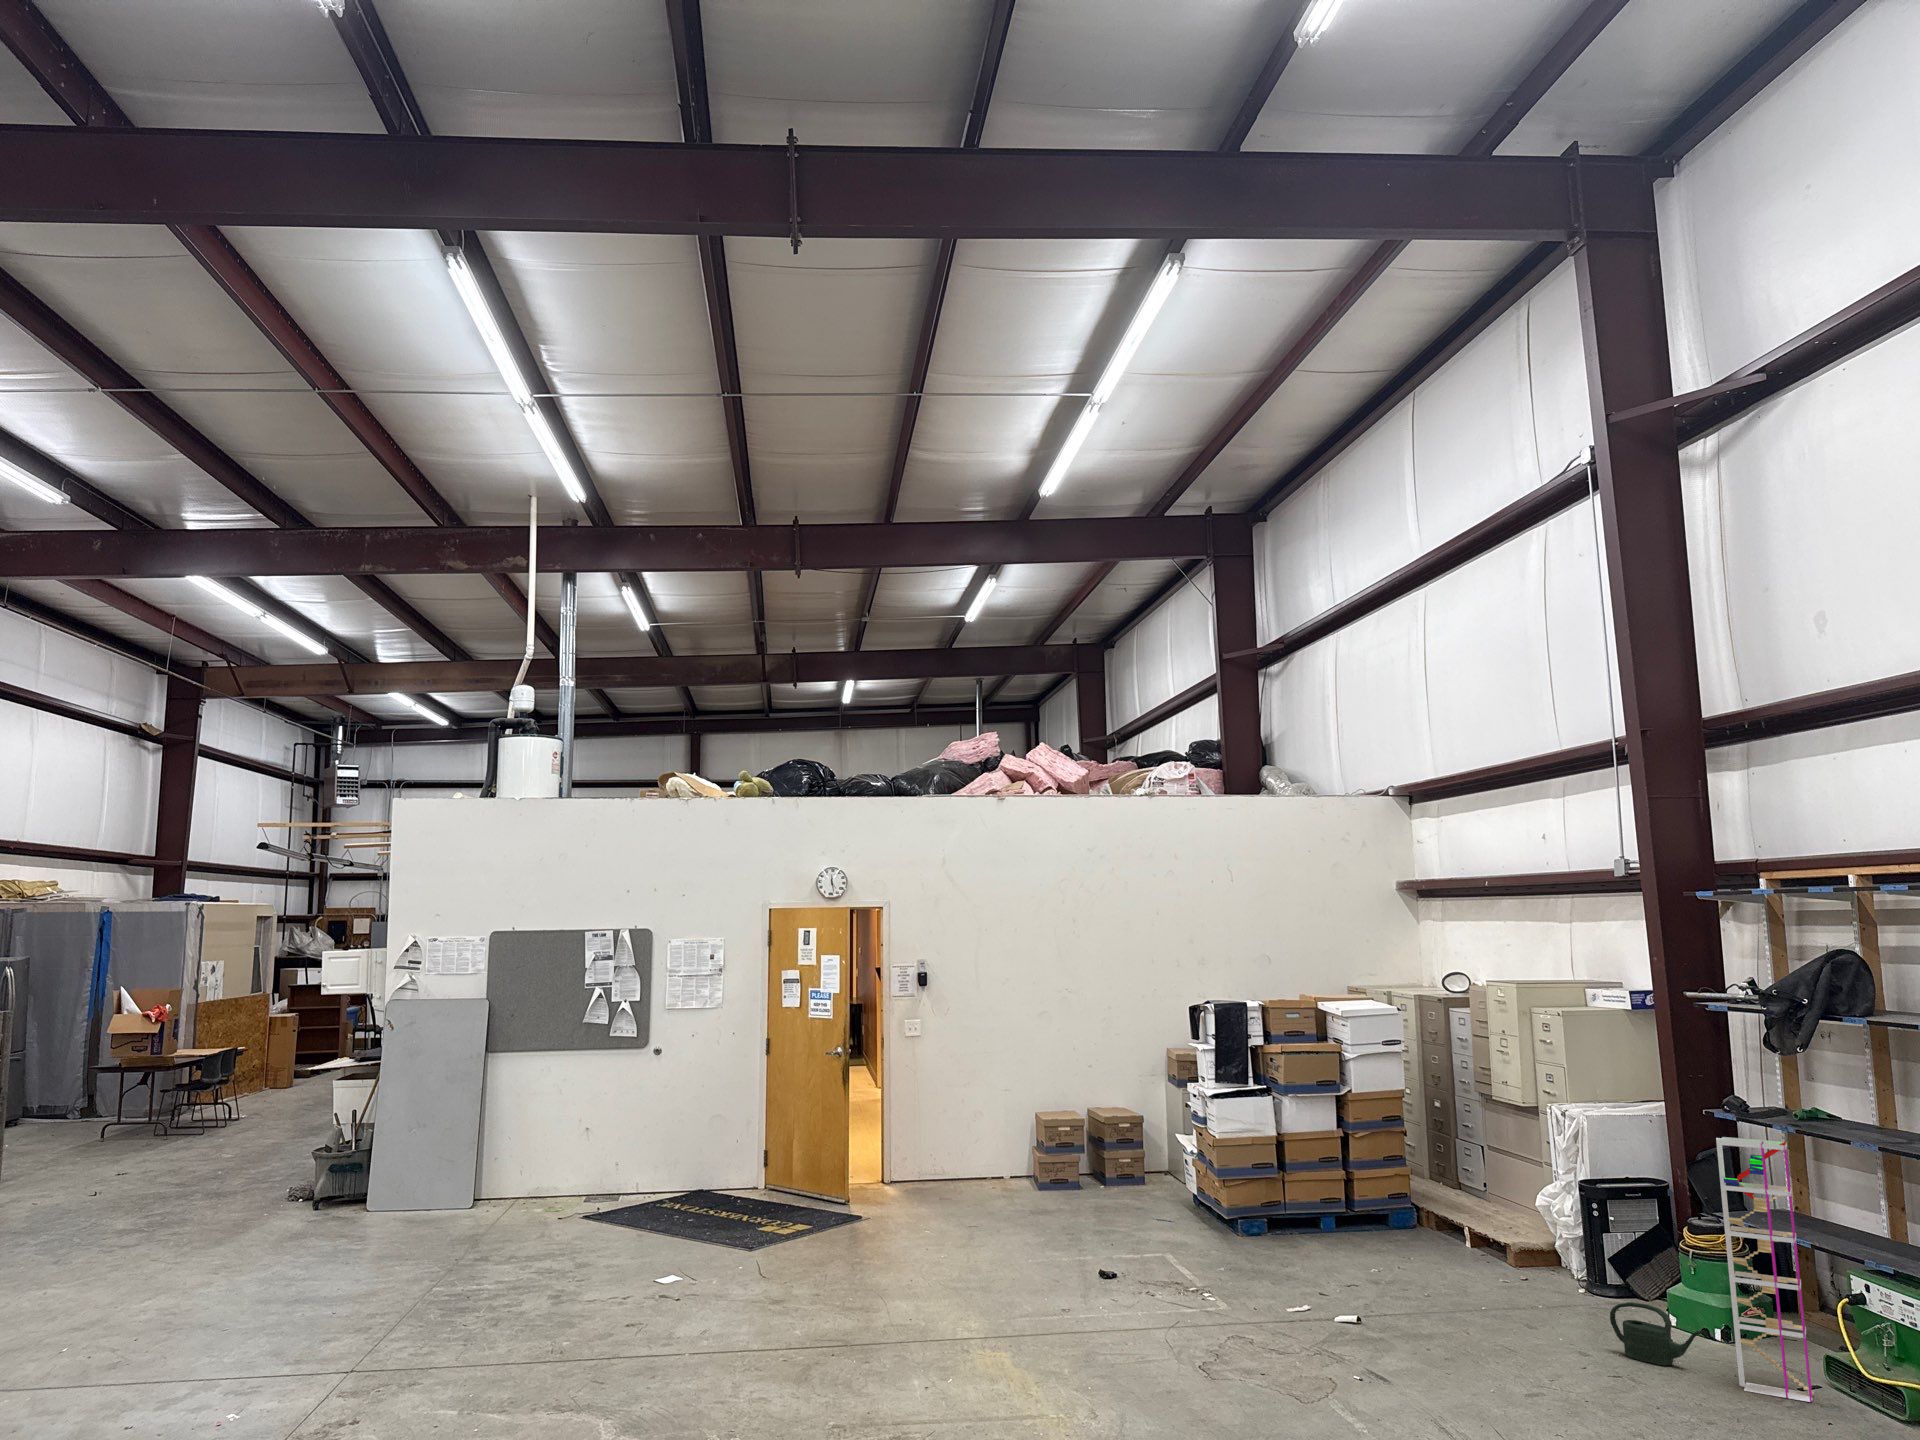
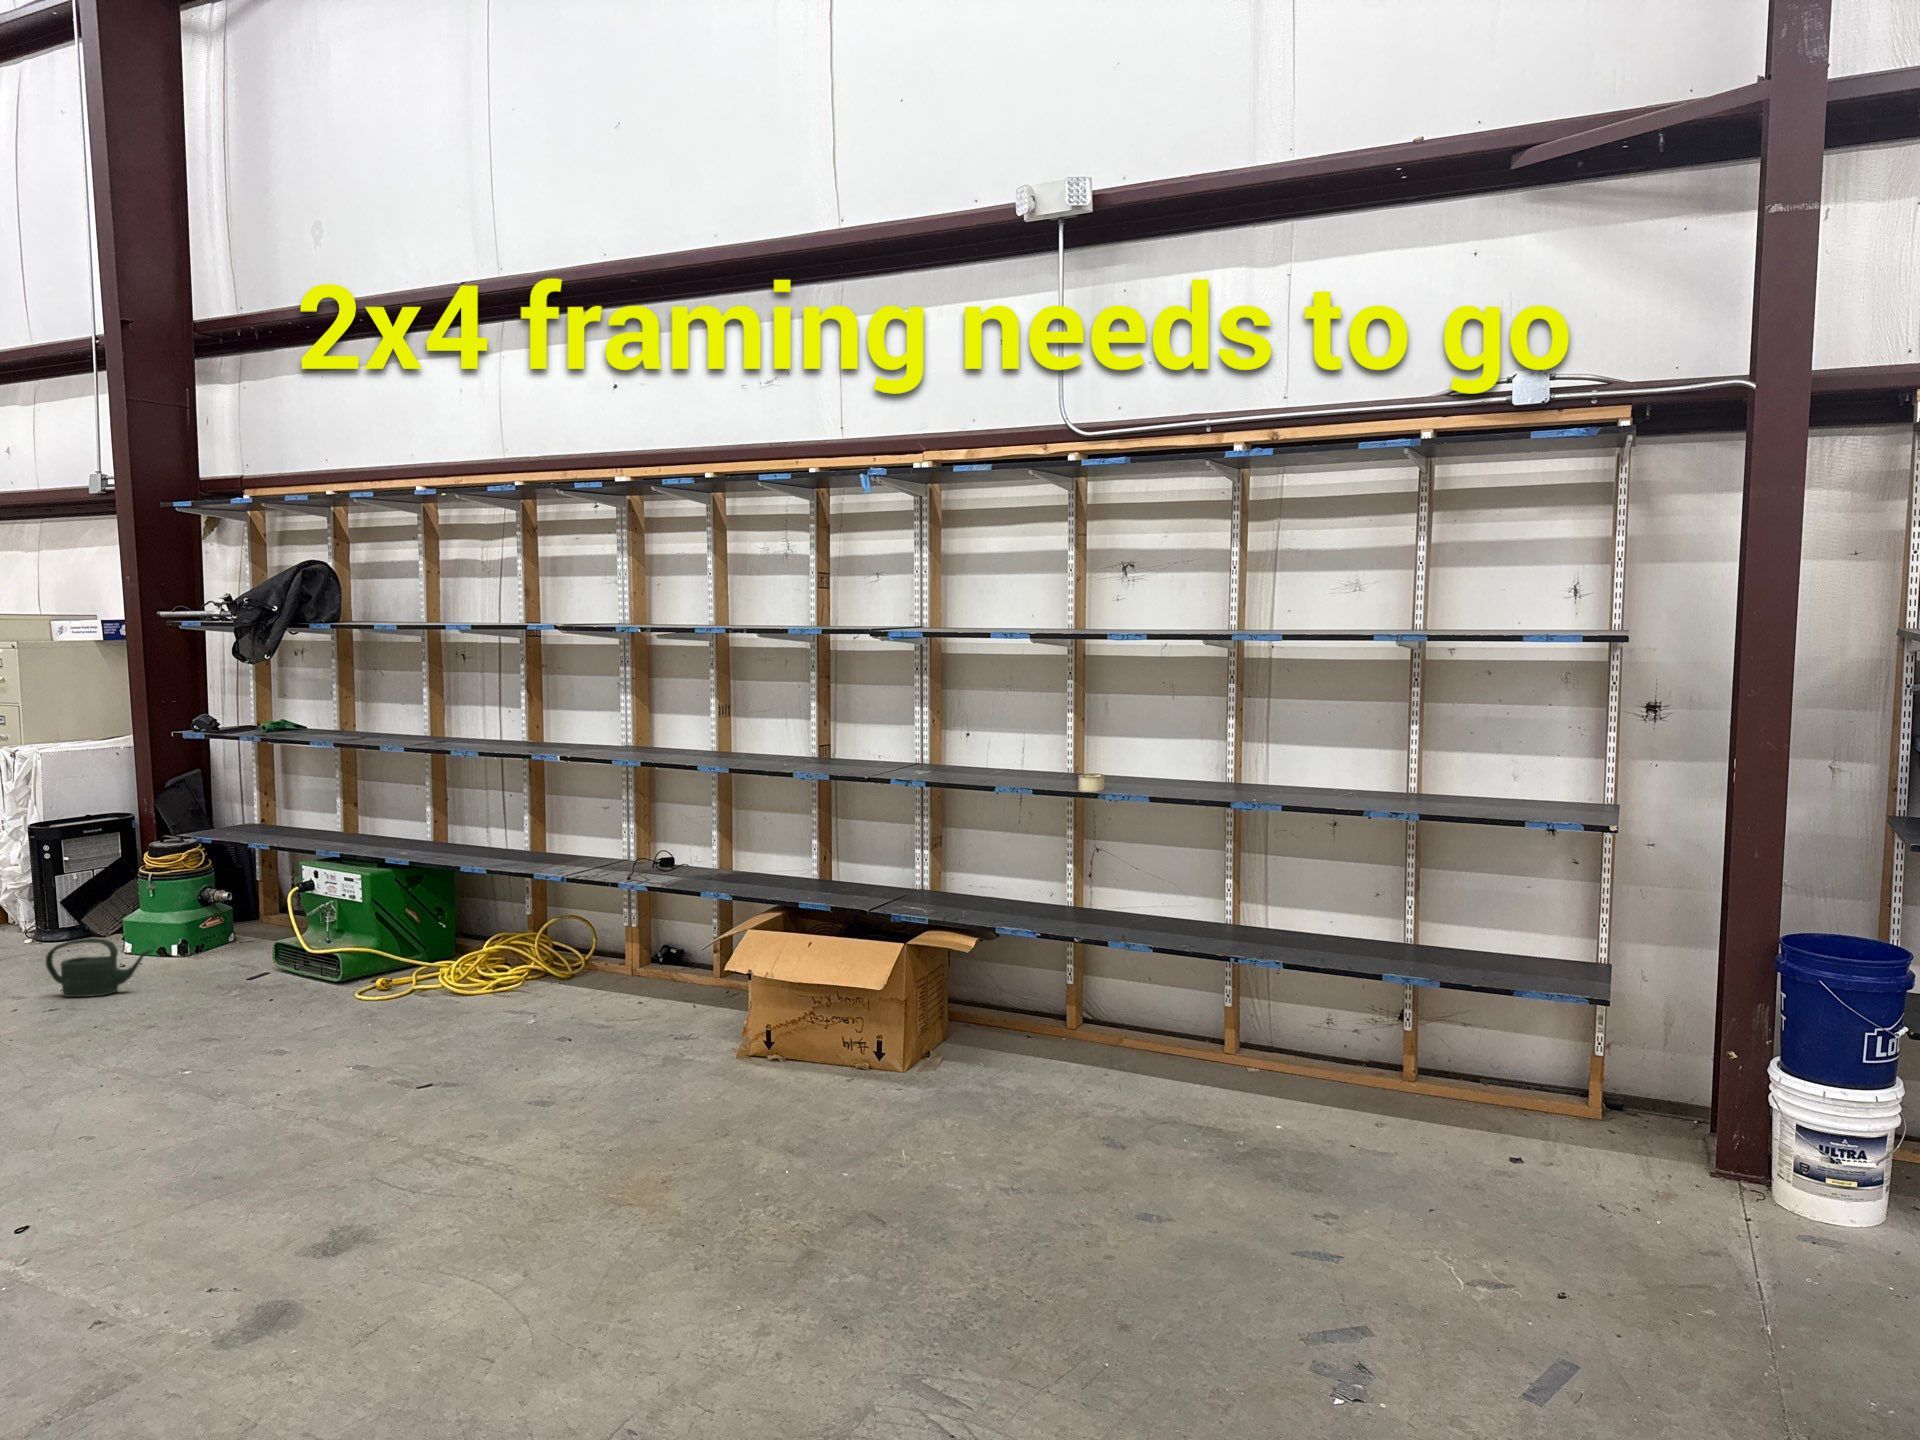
shelving unit: present [1716,1137,1814,1402] -> none [174,747,261,995]

